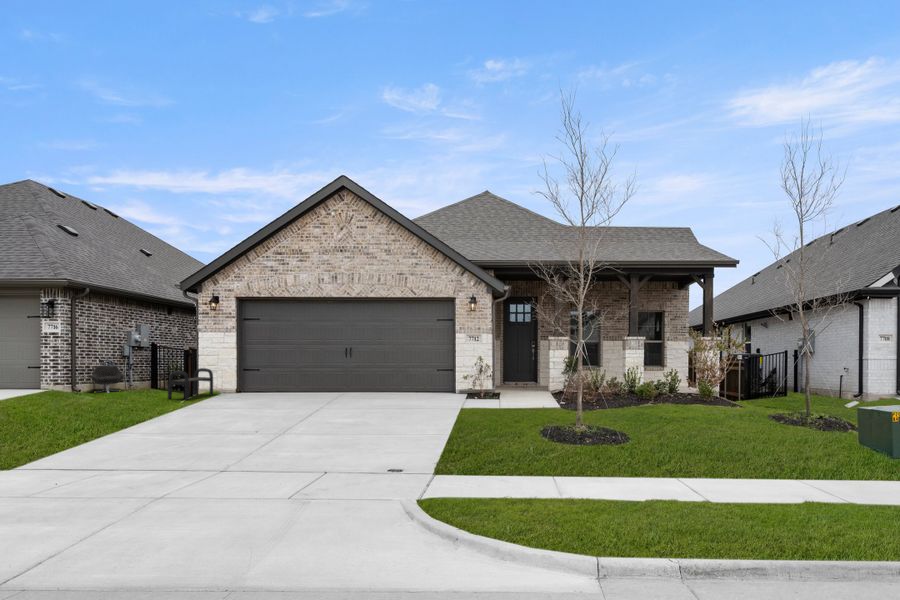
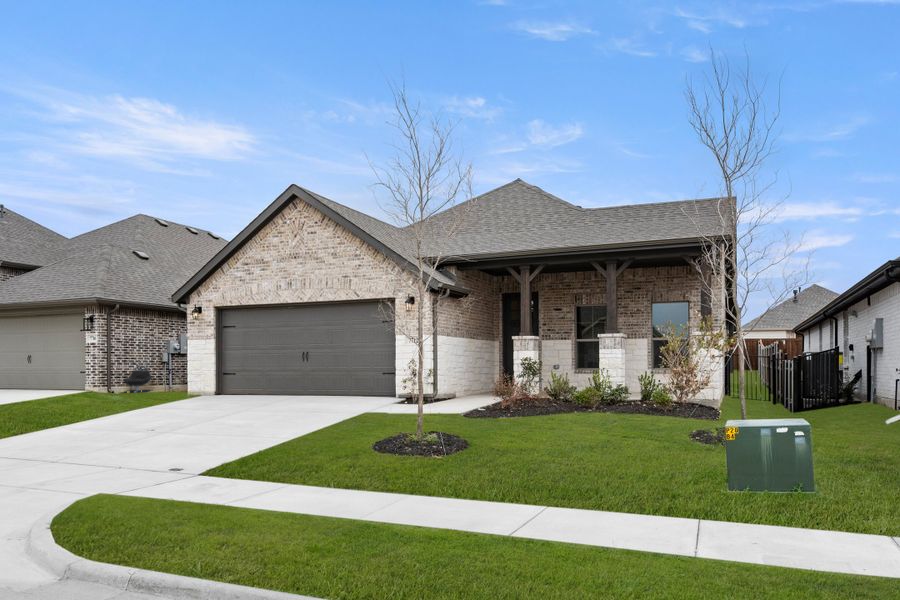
bench: present [168,368,213,400] -> none [158,372,198,399]

